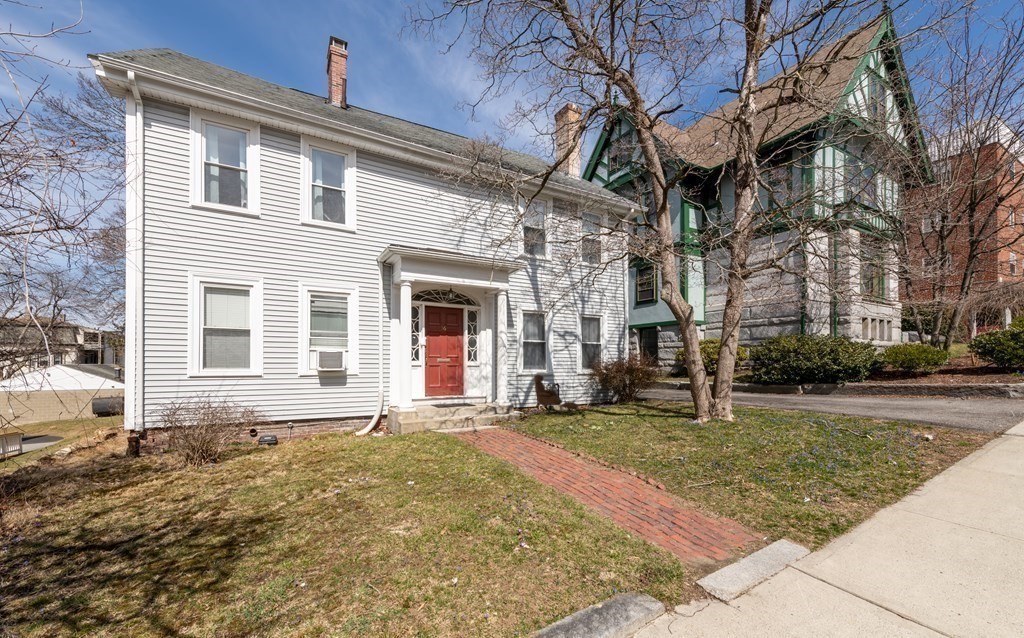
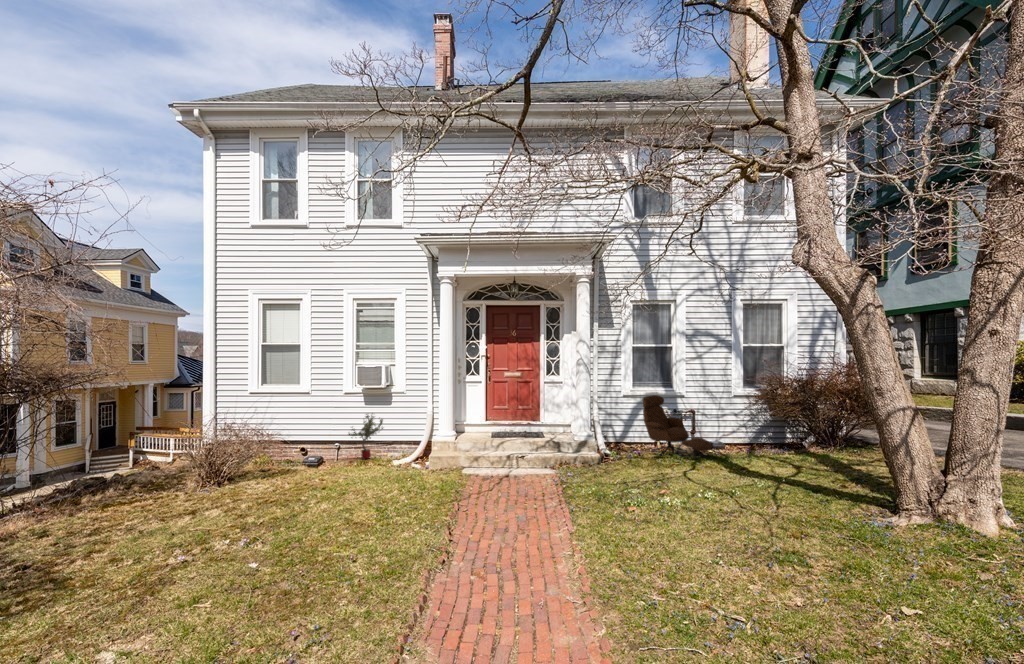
potted tree: none [305,393,342,435] -> present [349,413,383,459]

